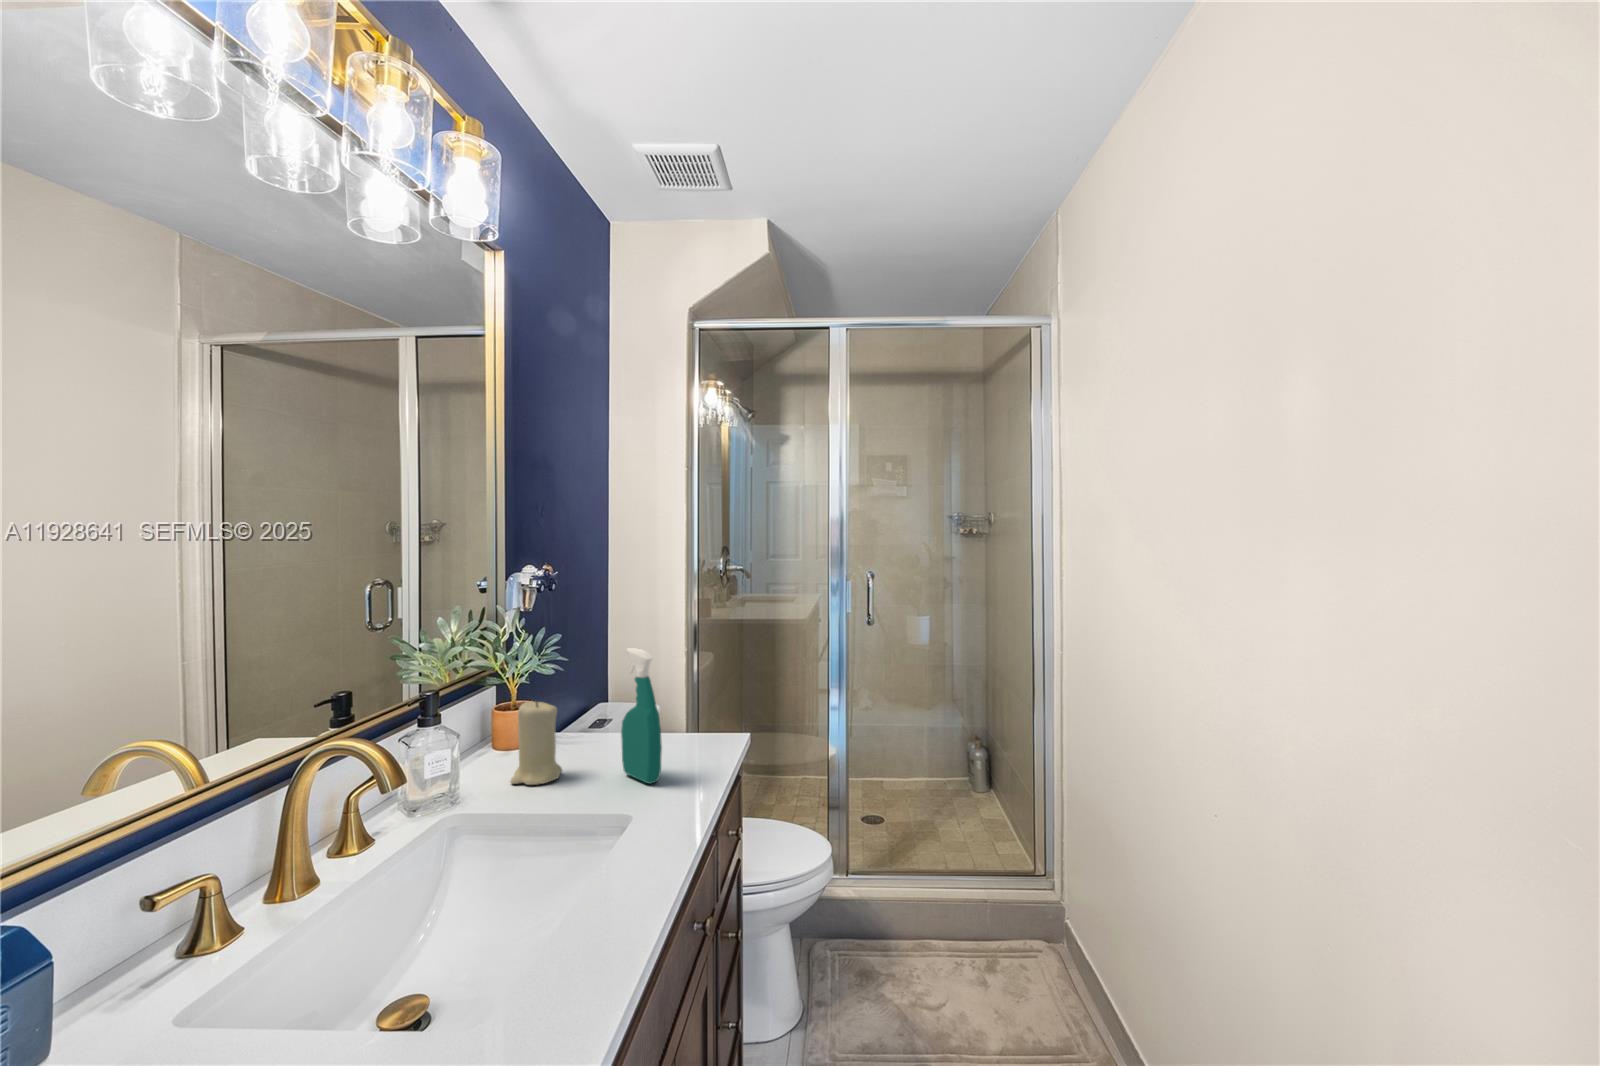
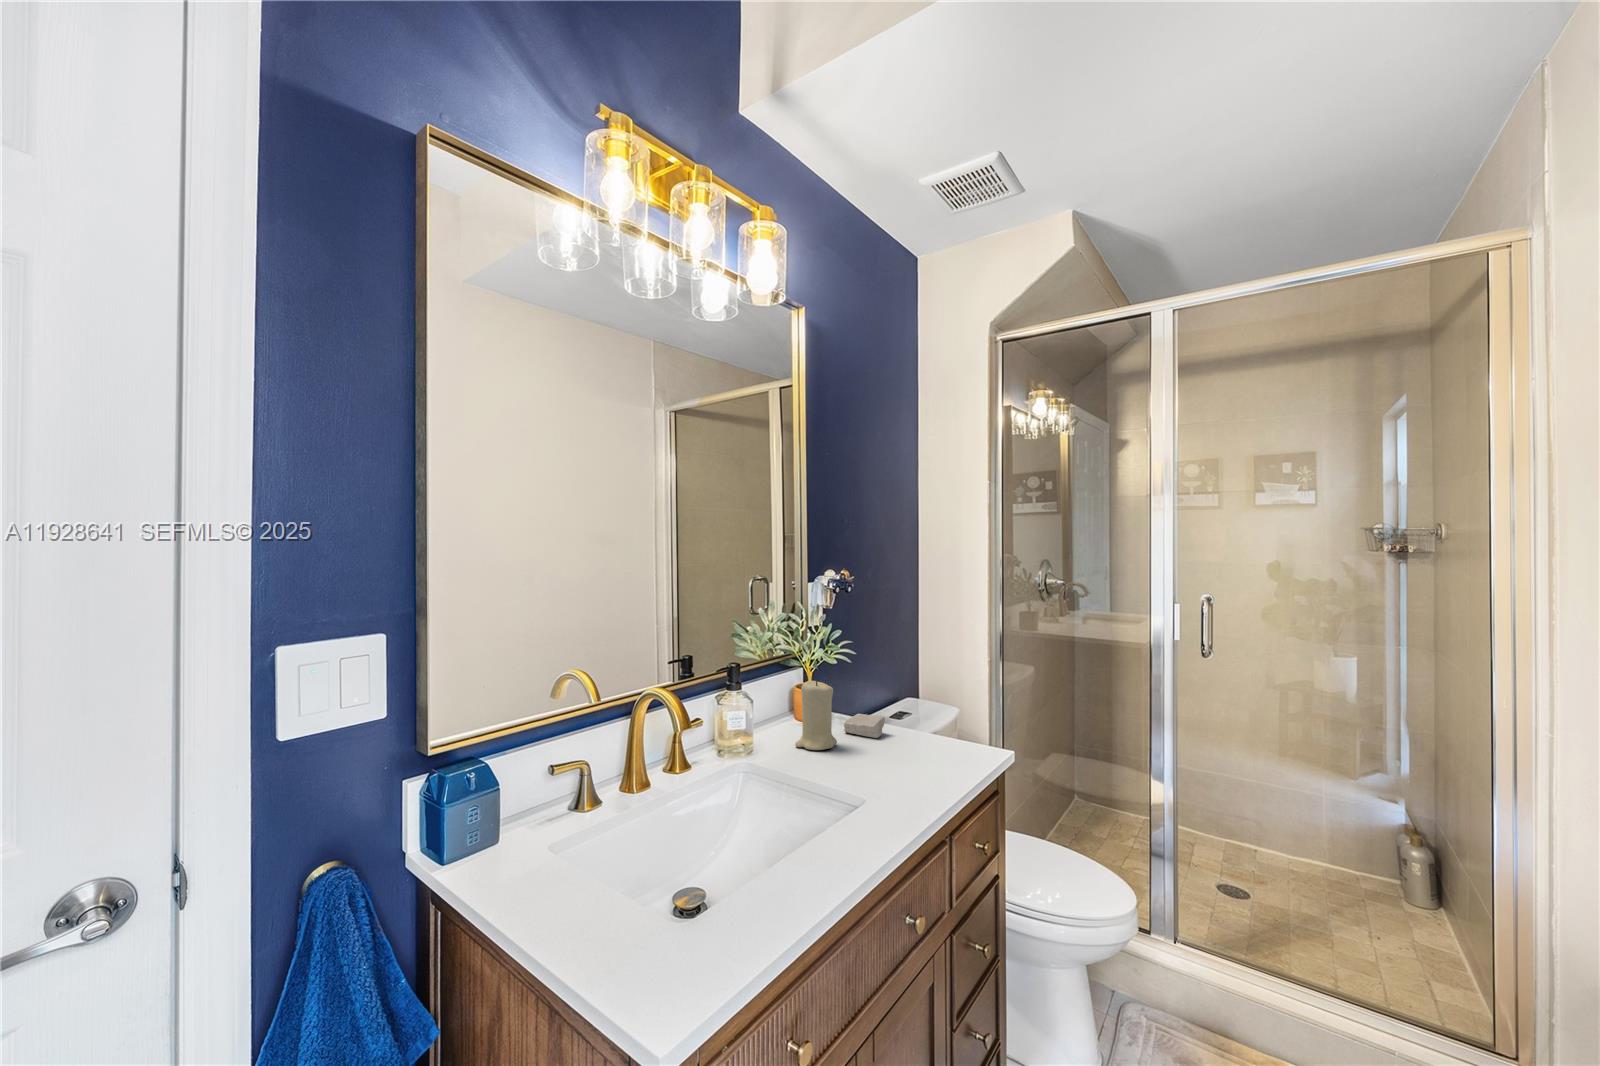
spray bottle: present [621,648,662,784] -> none [883,642,914,765]
soap bar: none [564,730,612,756] -> present [844,714,885,738]

